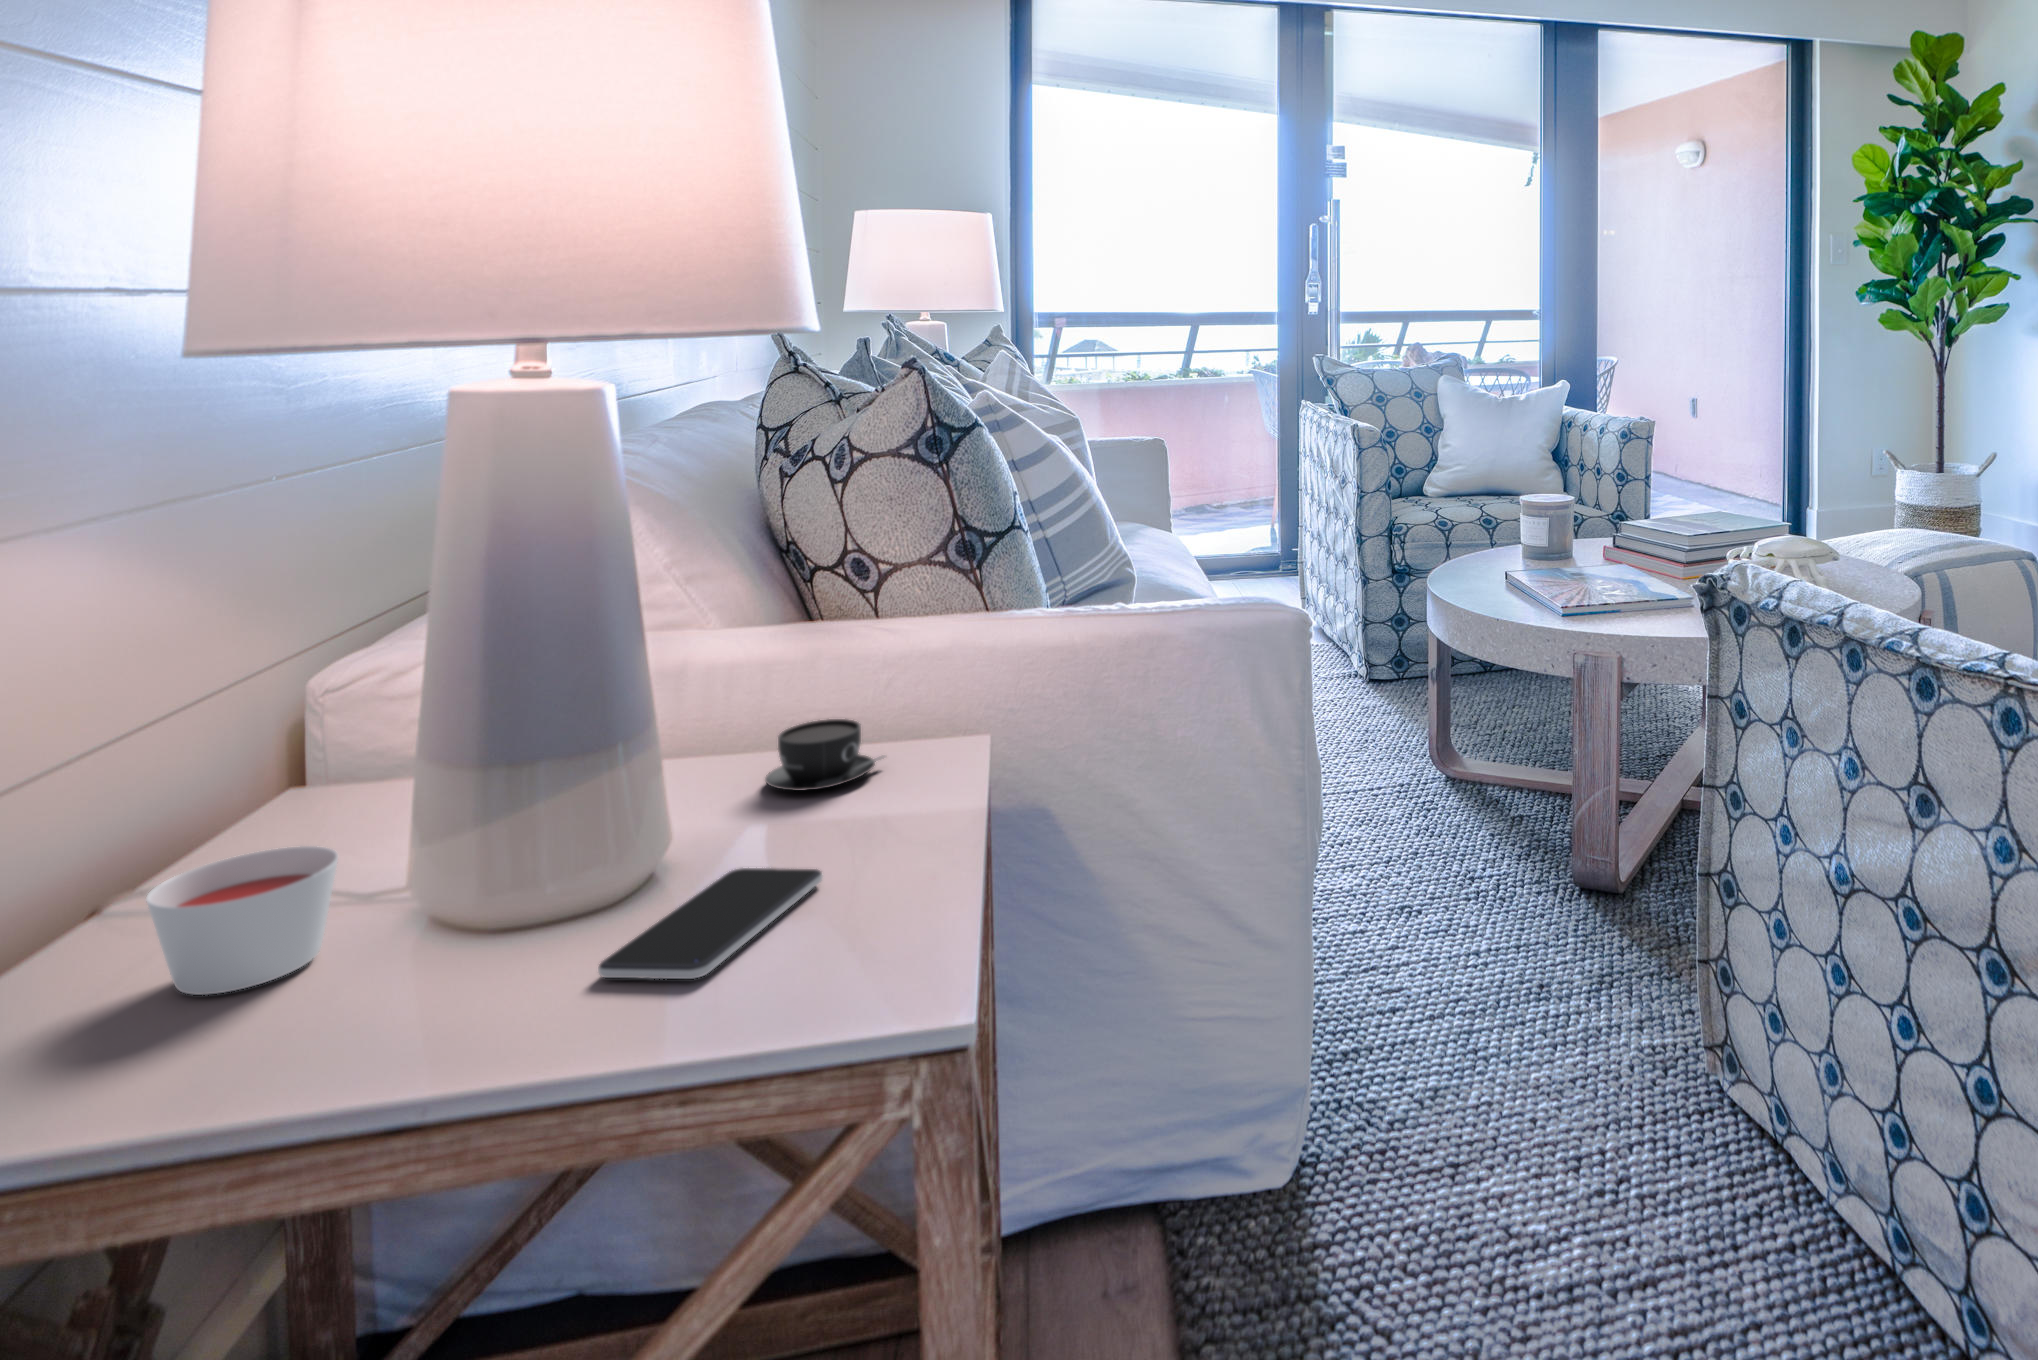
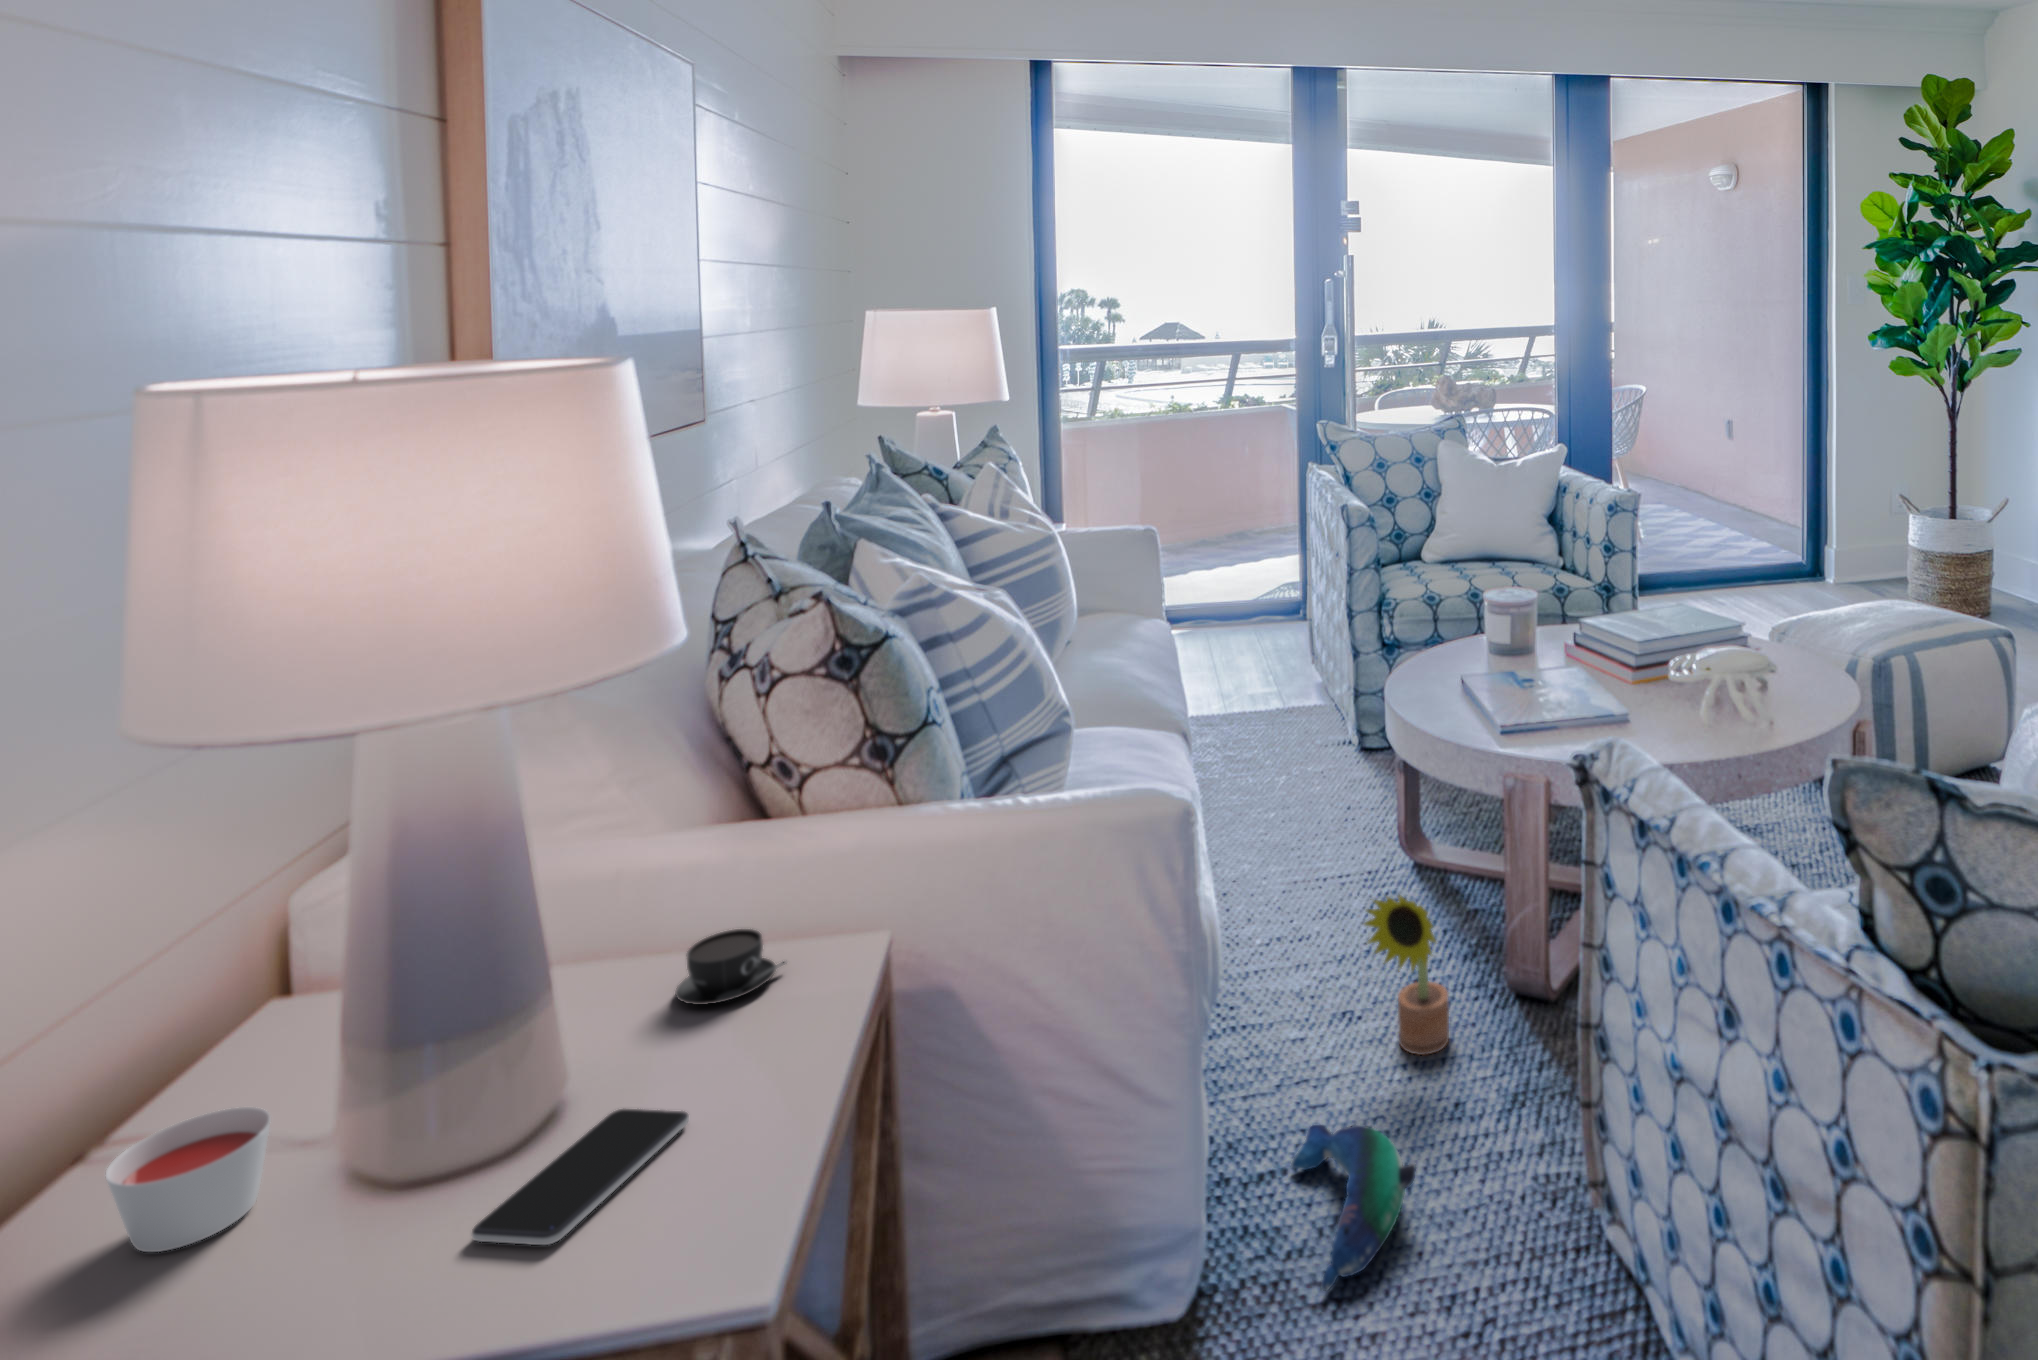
decorative plant: none [1431,770,1520,946] -> present [1365,895,1449,1055]
plush toy: none [1376,1000,1522,1159] -> present [1292,1125,1415,1291]

